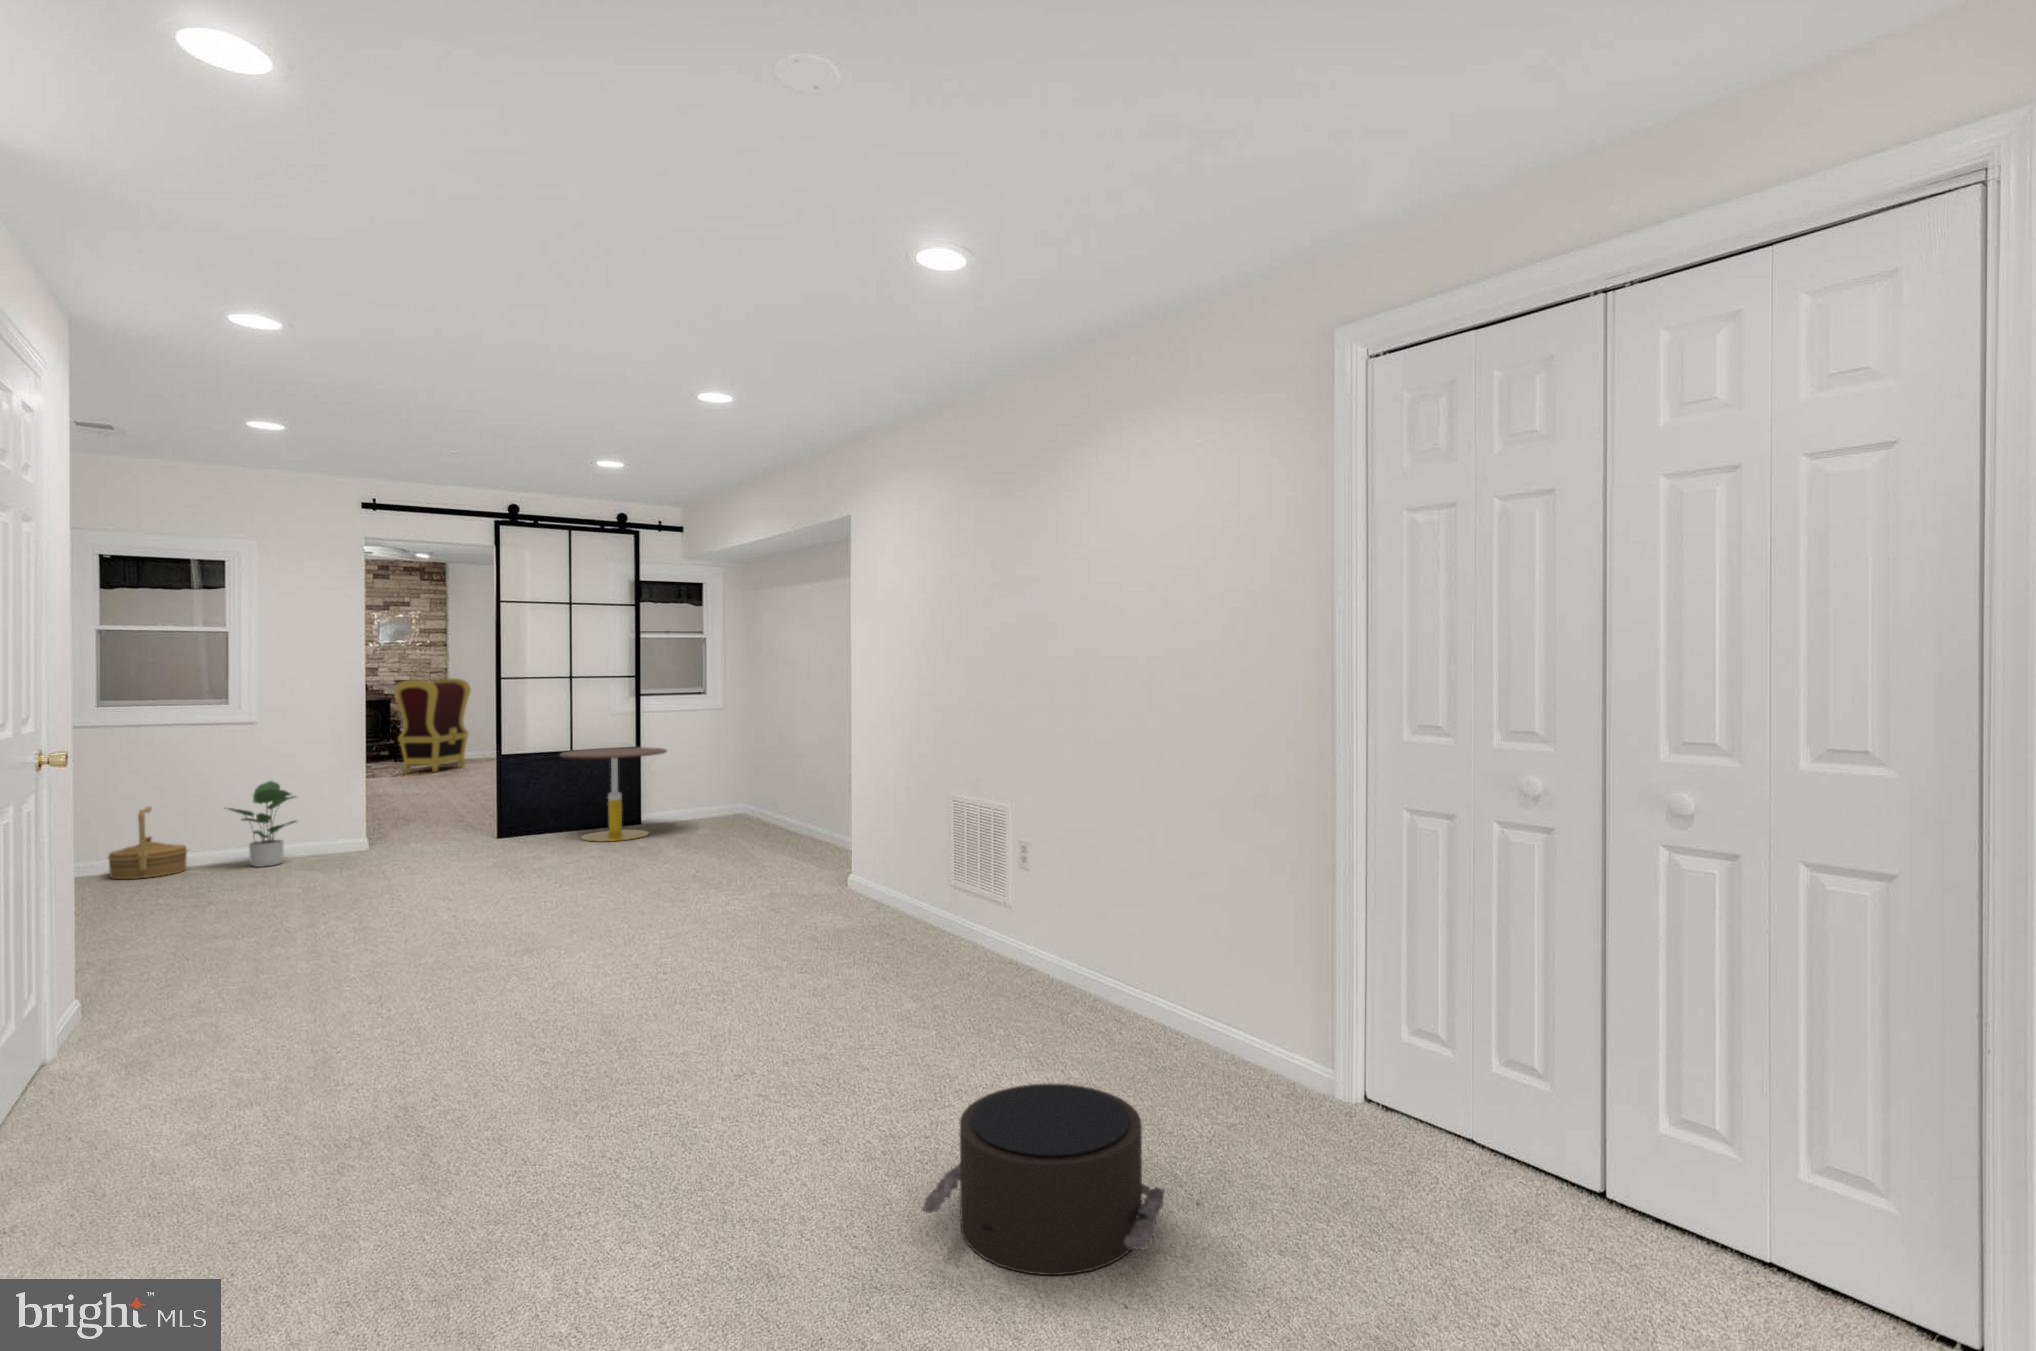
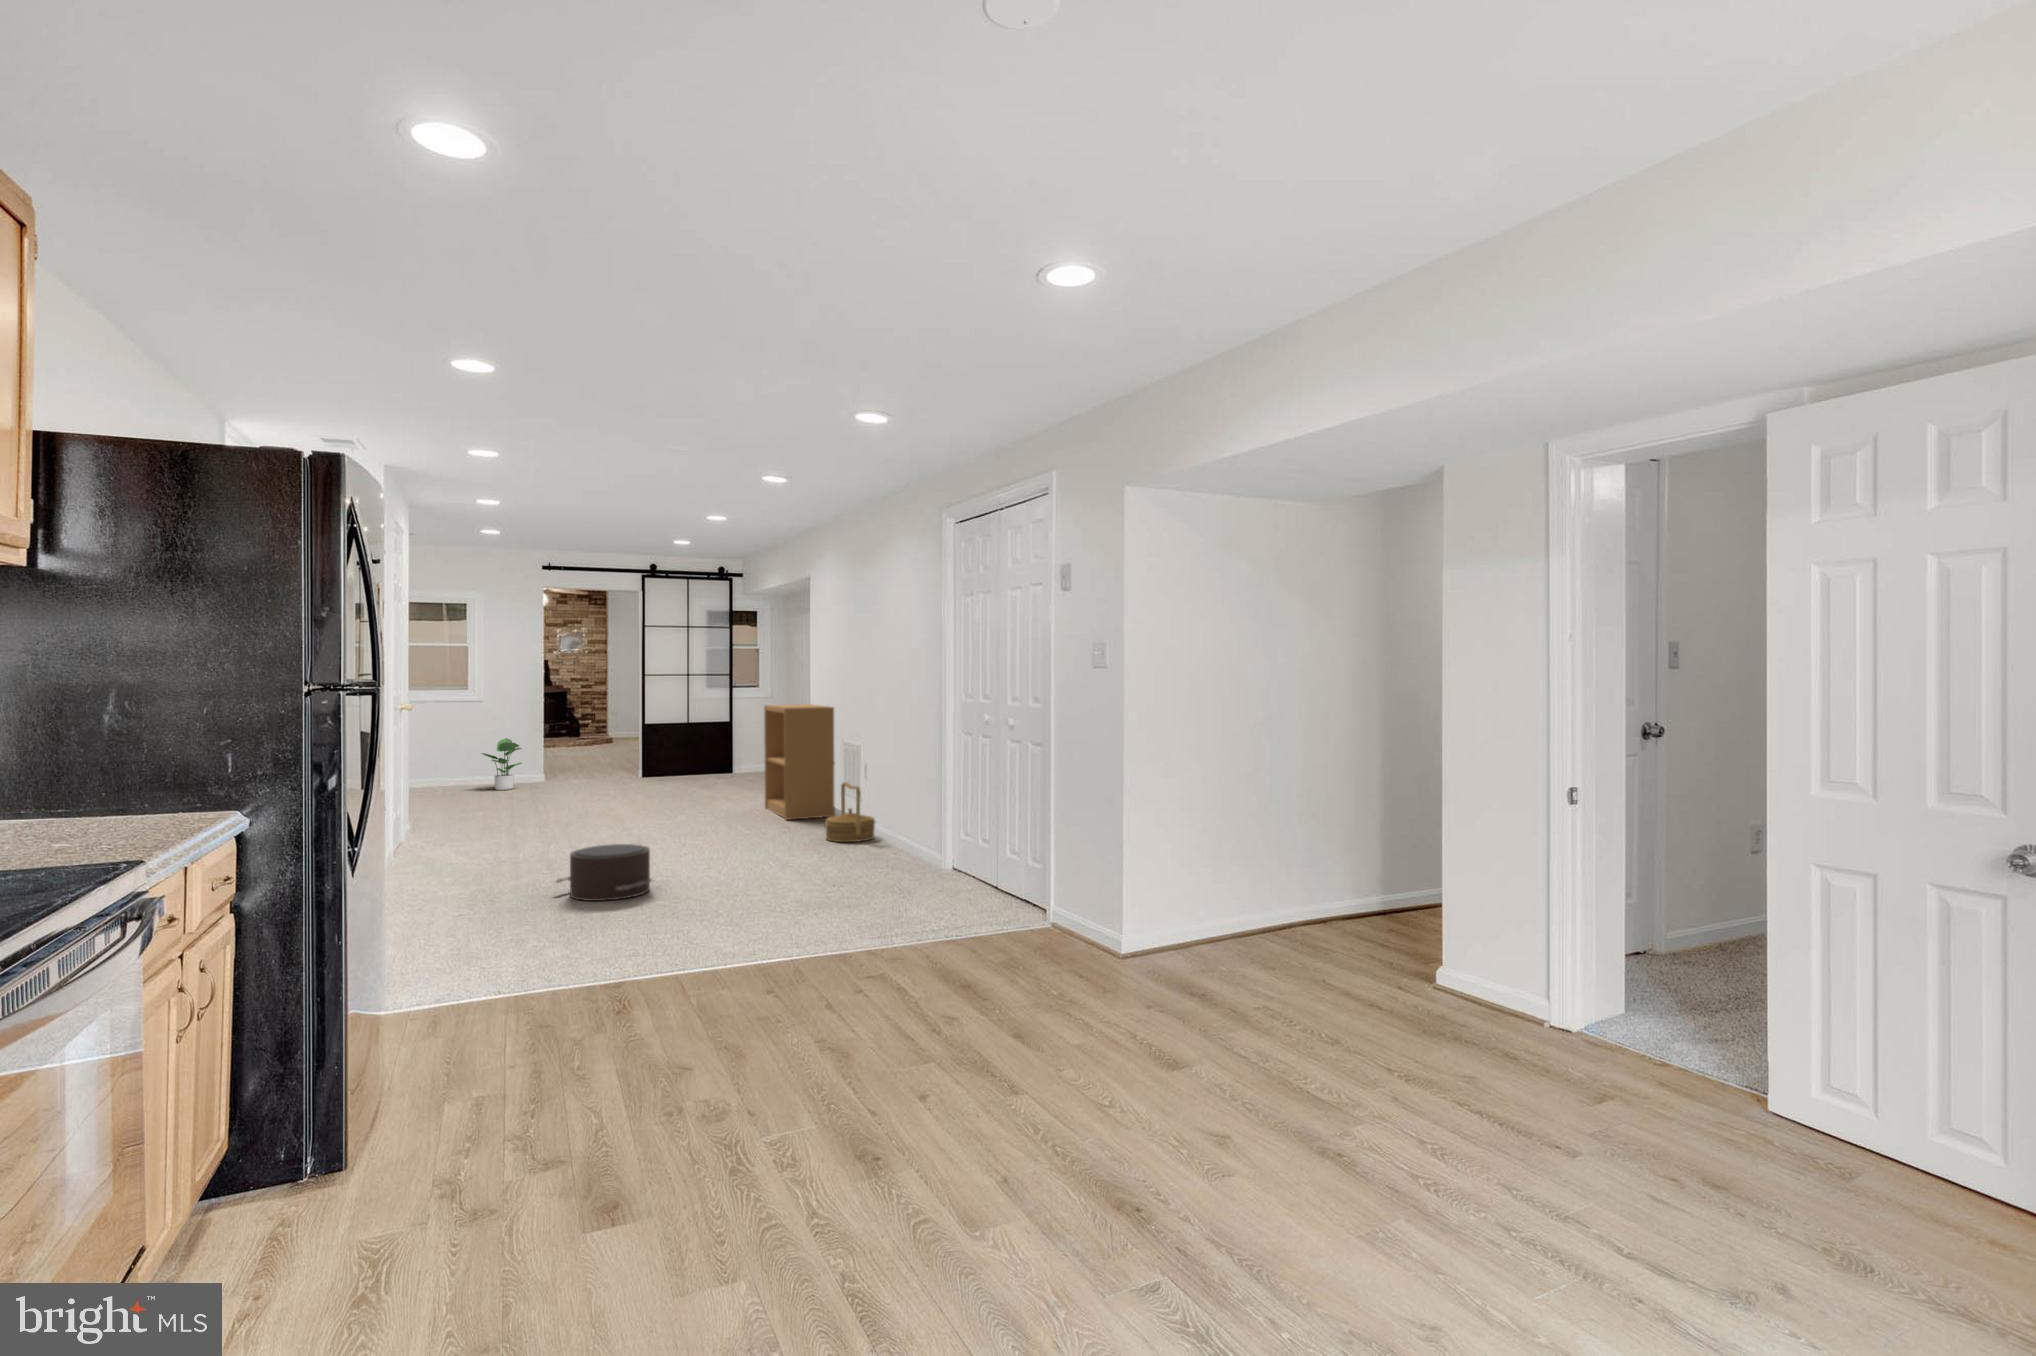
armchair: present [395,678,471,772] -> none [571,678,623,745]
bookshelf: none [713,724,844,929] -> present [764,704,835,820]
side table: present [560,747,667,841] -> none [680,723,748,783]
woven basket: present [108,807,187,879] -> present [825,782,875,842]
pouf: present [922,1083,1165,1275] -> present [556,844,651,901]

